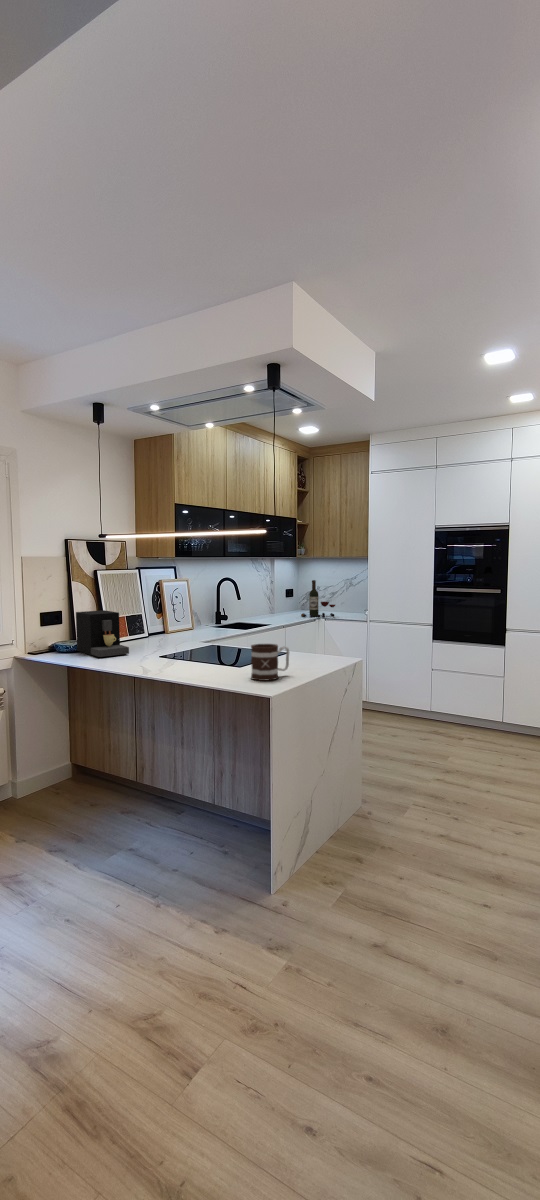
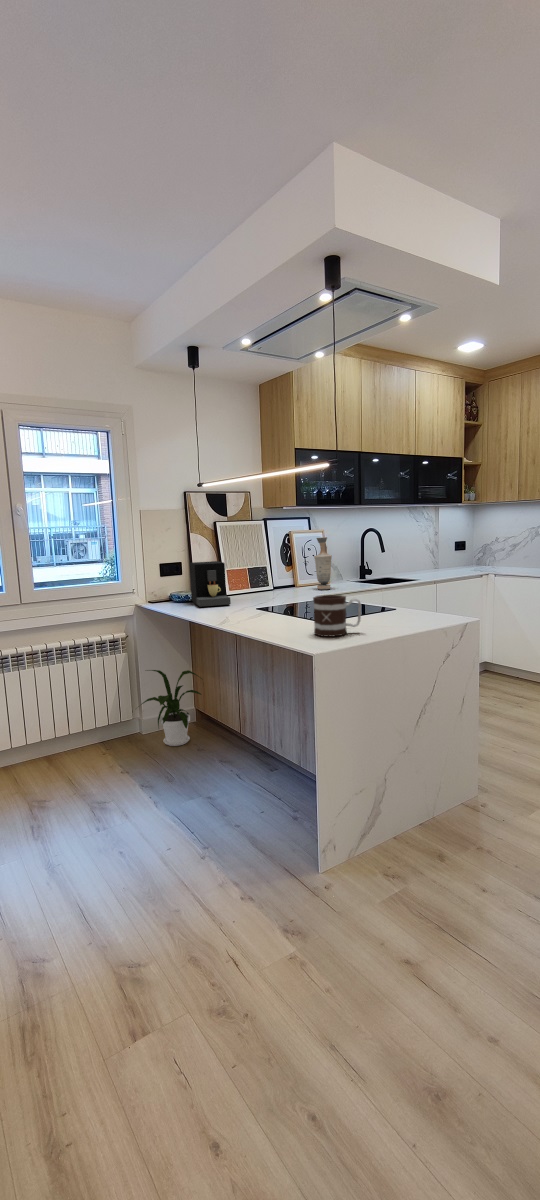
wine bottle: present [301,580,335,618] -> none [466,529,509,573]
vase: none [189,587,206,636] -> present [314,537,332,590]
house plant: none [11,723,92,805] -> present [141,670,202,746]

